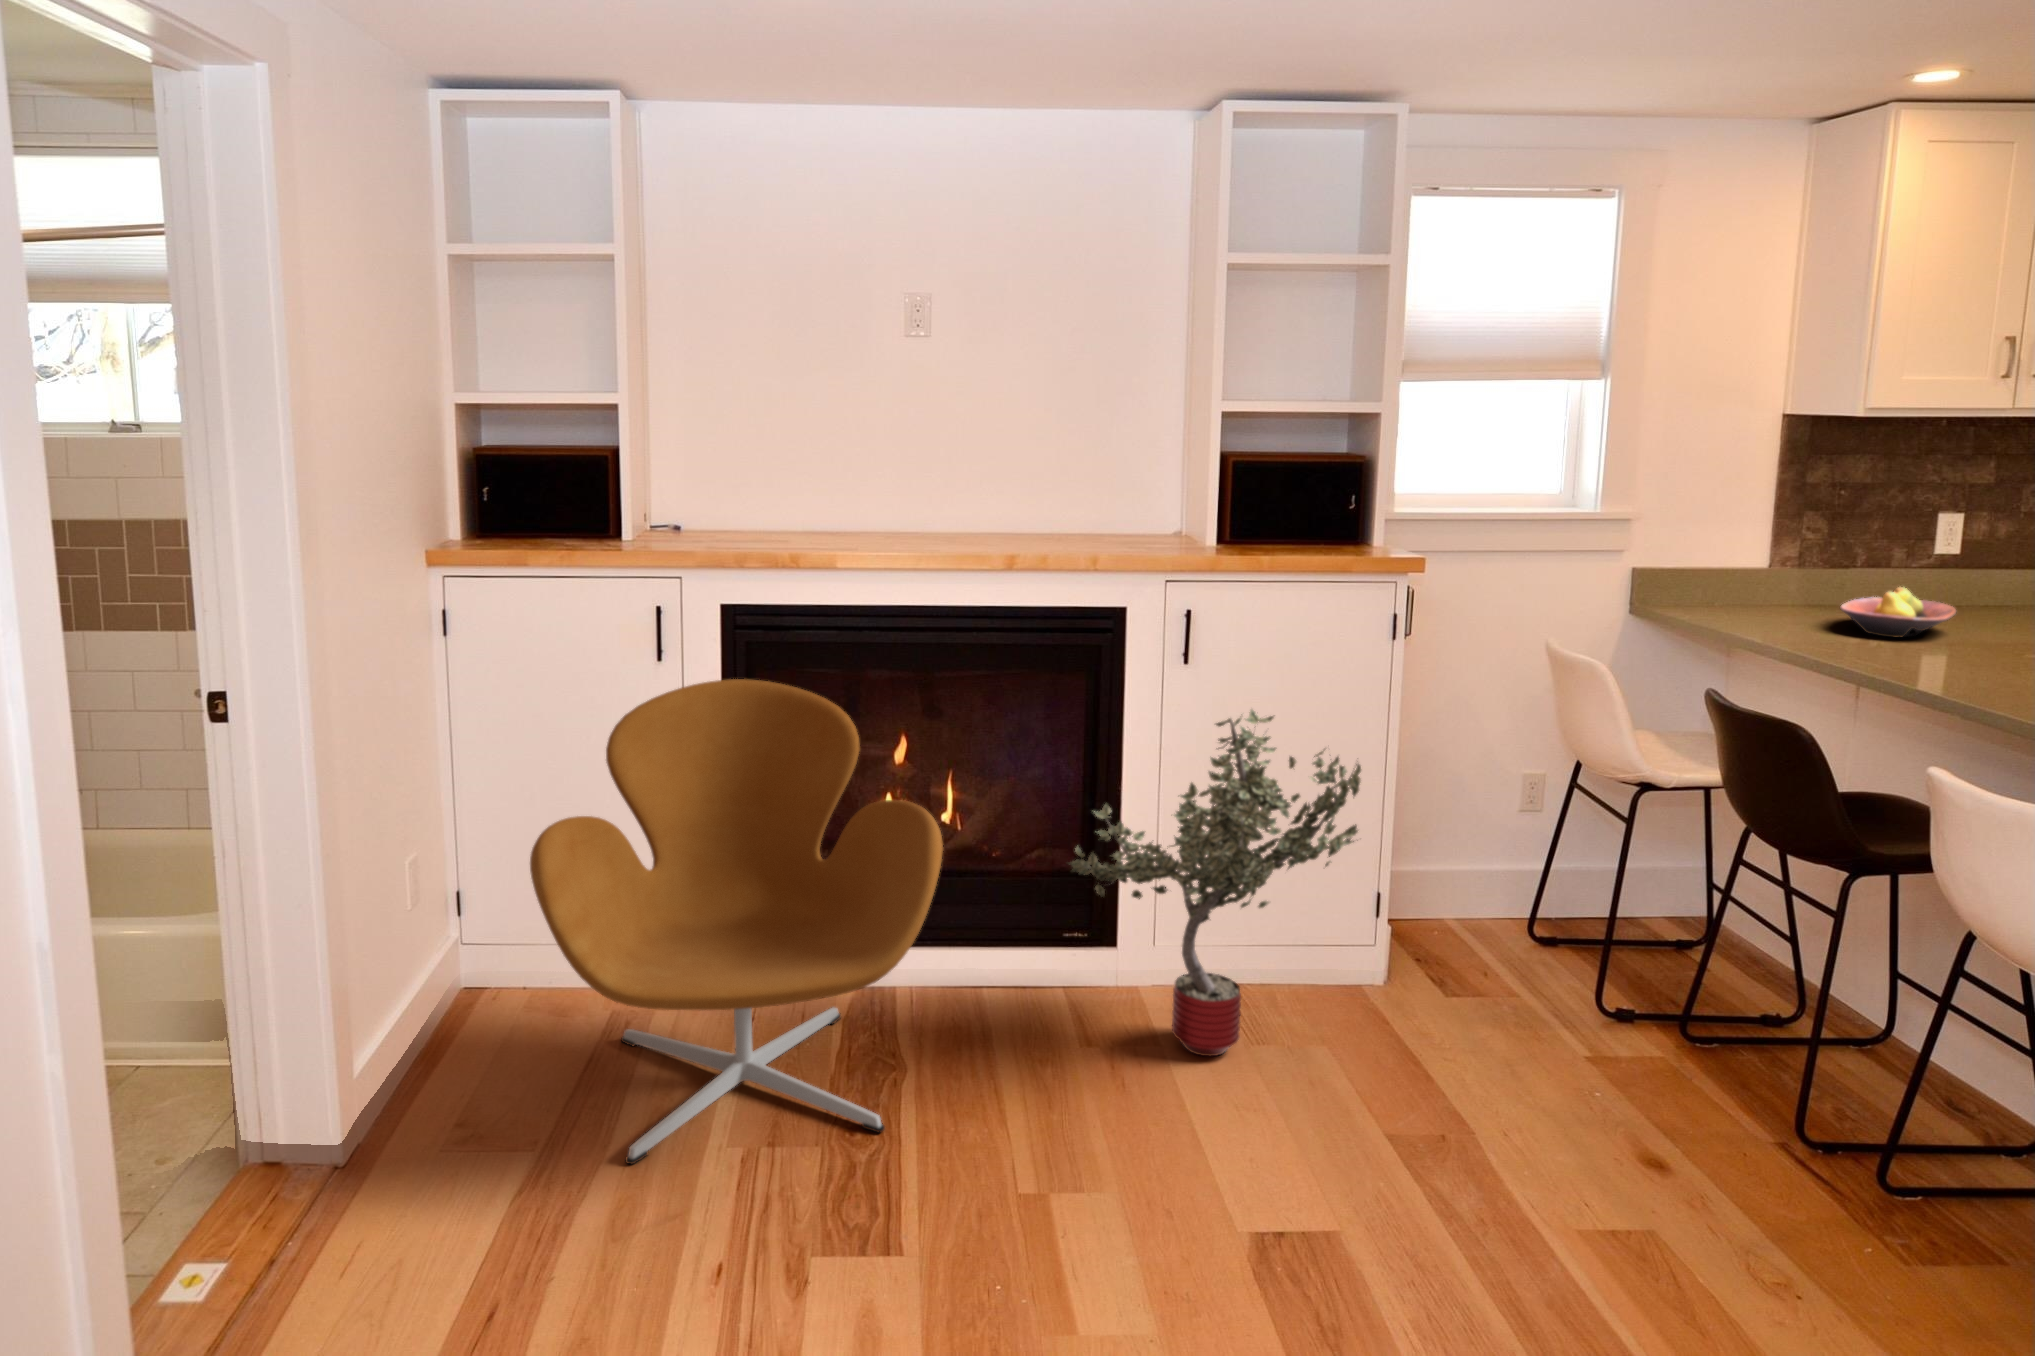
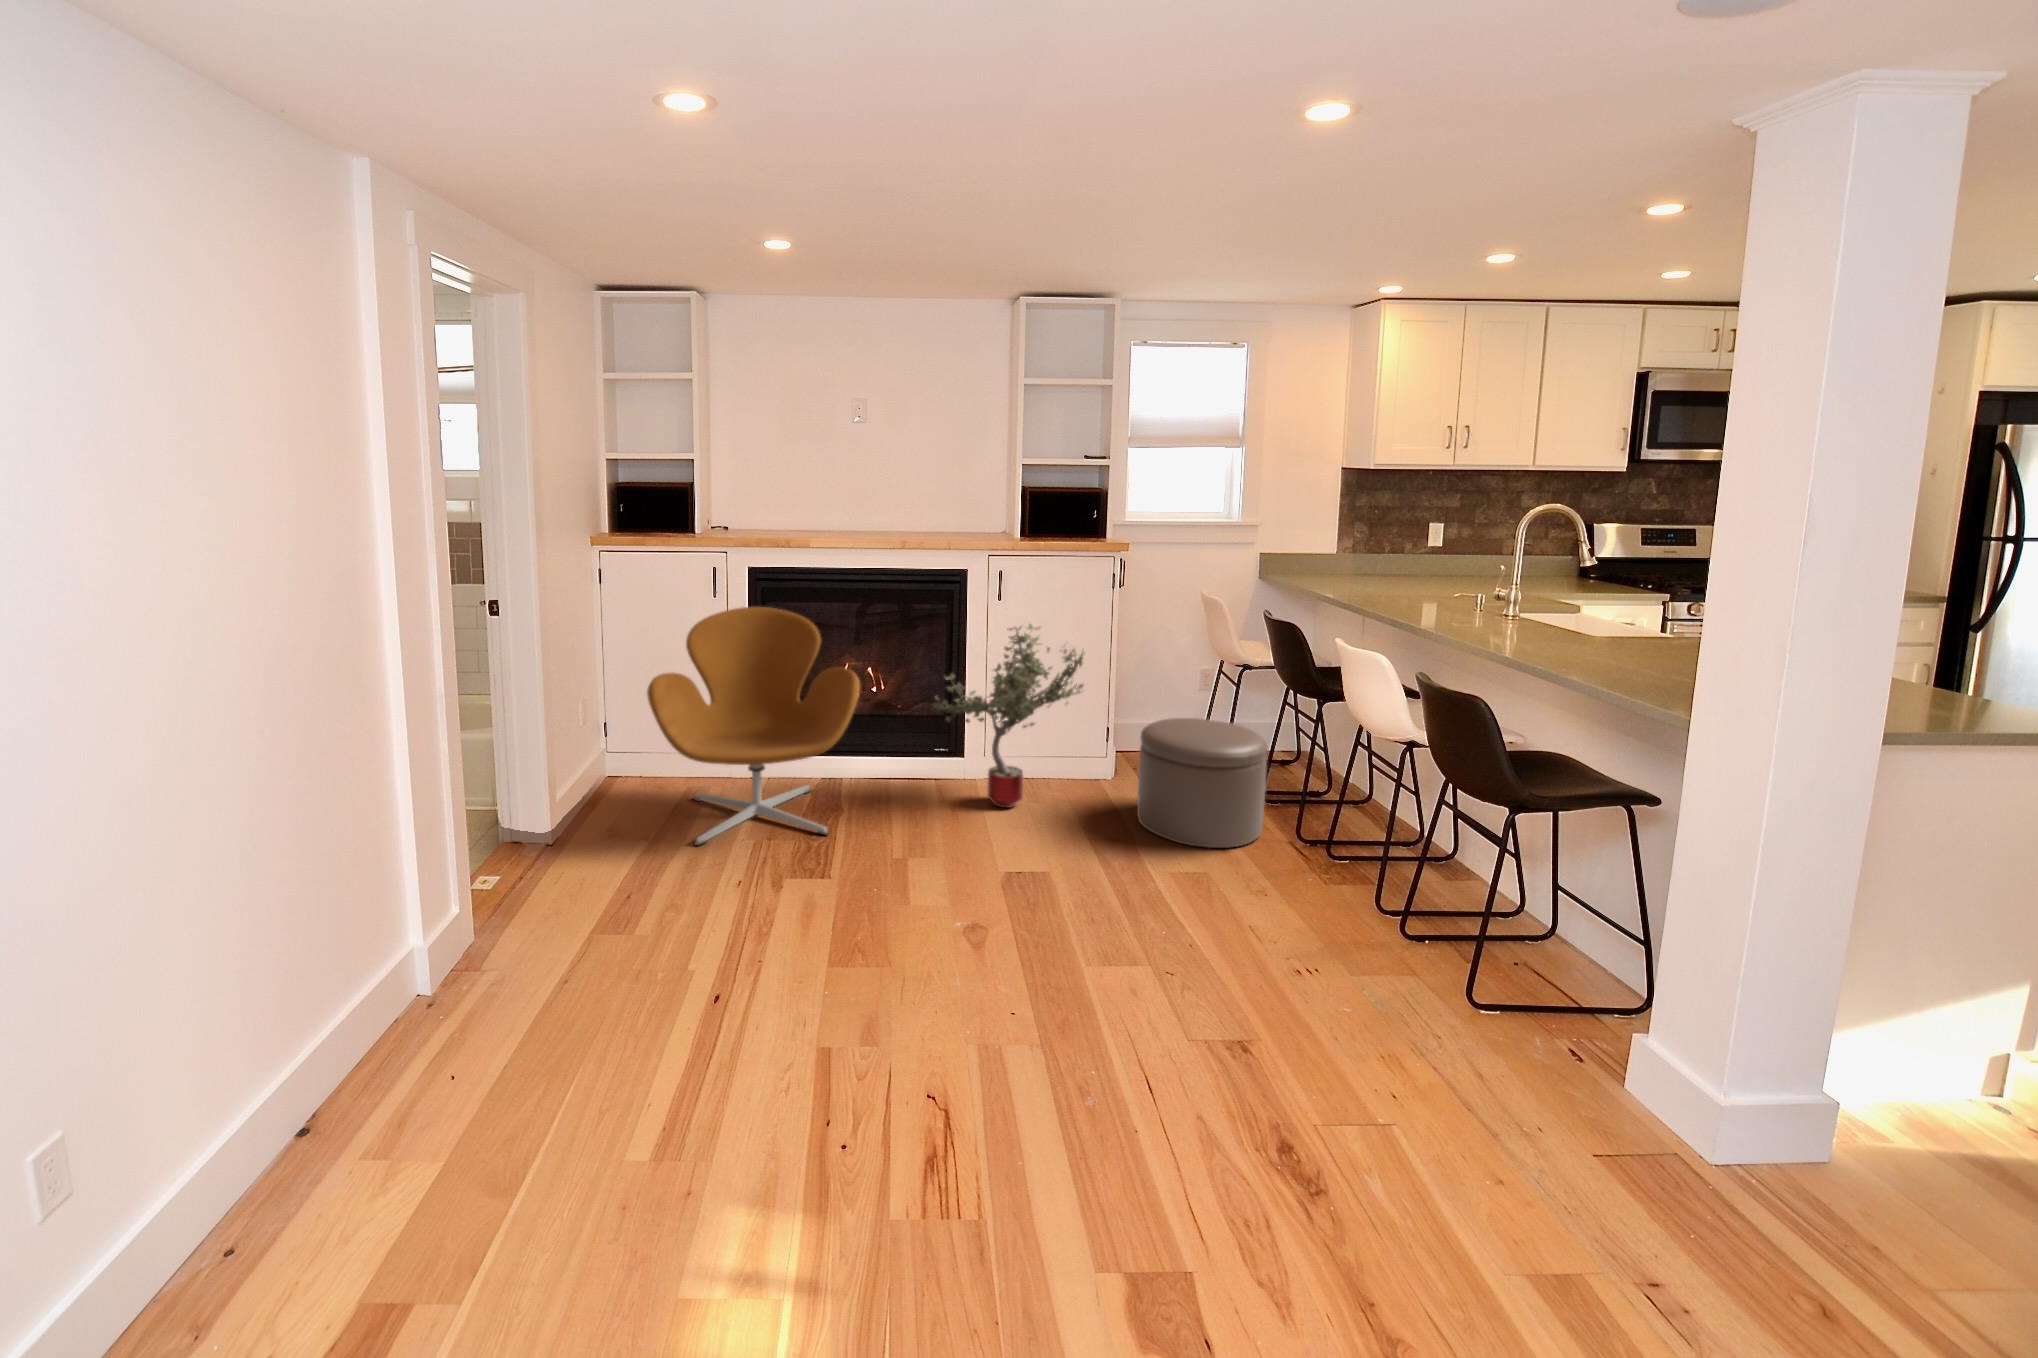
fruit bowl: present [1840,587,1956,638] -> none [1363,563,1427,590]
ottoman: none [1462,886,1732,1157] -> present [1137,718,1268,848]

